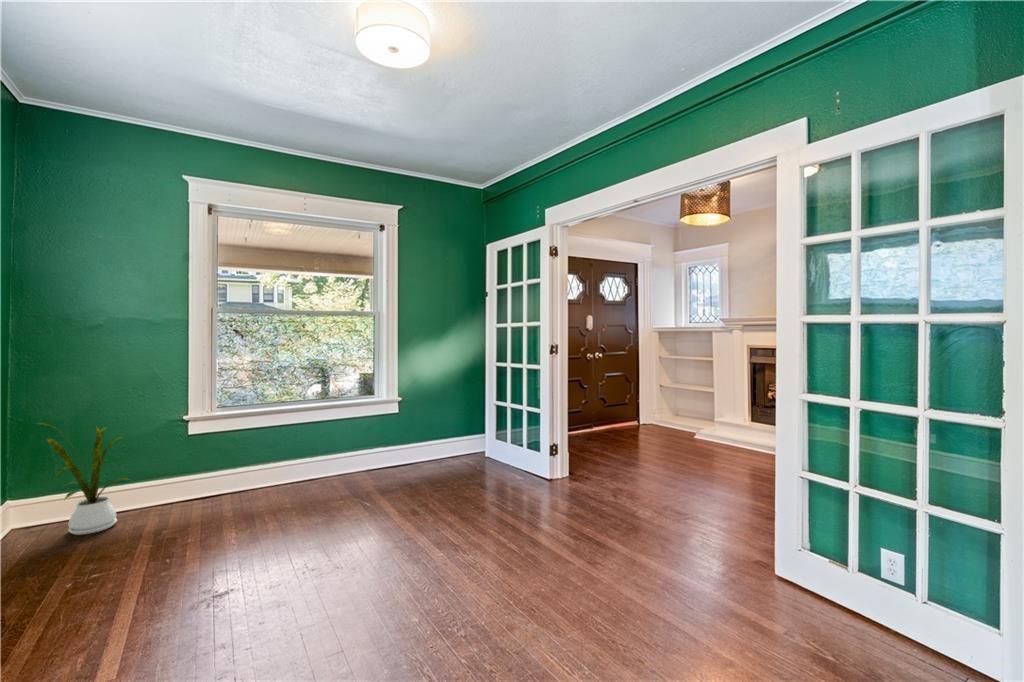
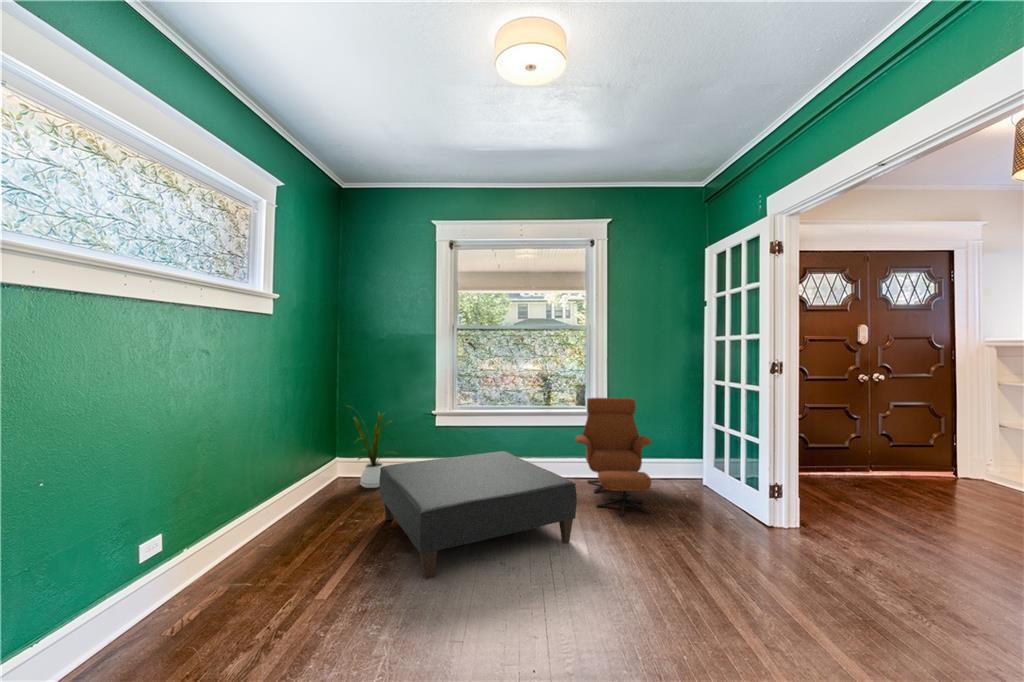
lounge chair: none [372,384,457,497] -> present [575,398,651,517]
ottoman: none [133,453,404,609] -> present [379,451,577,579]

